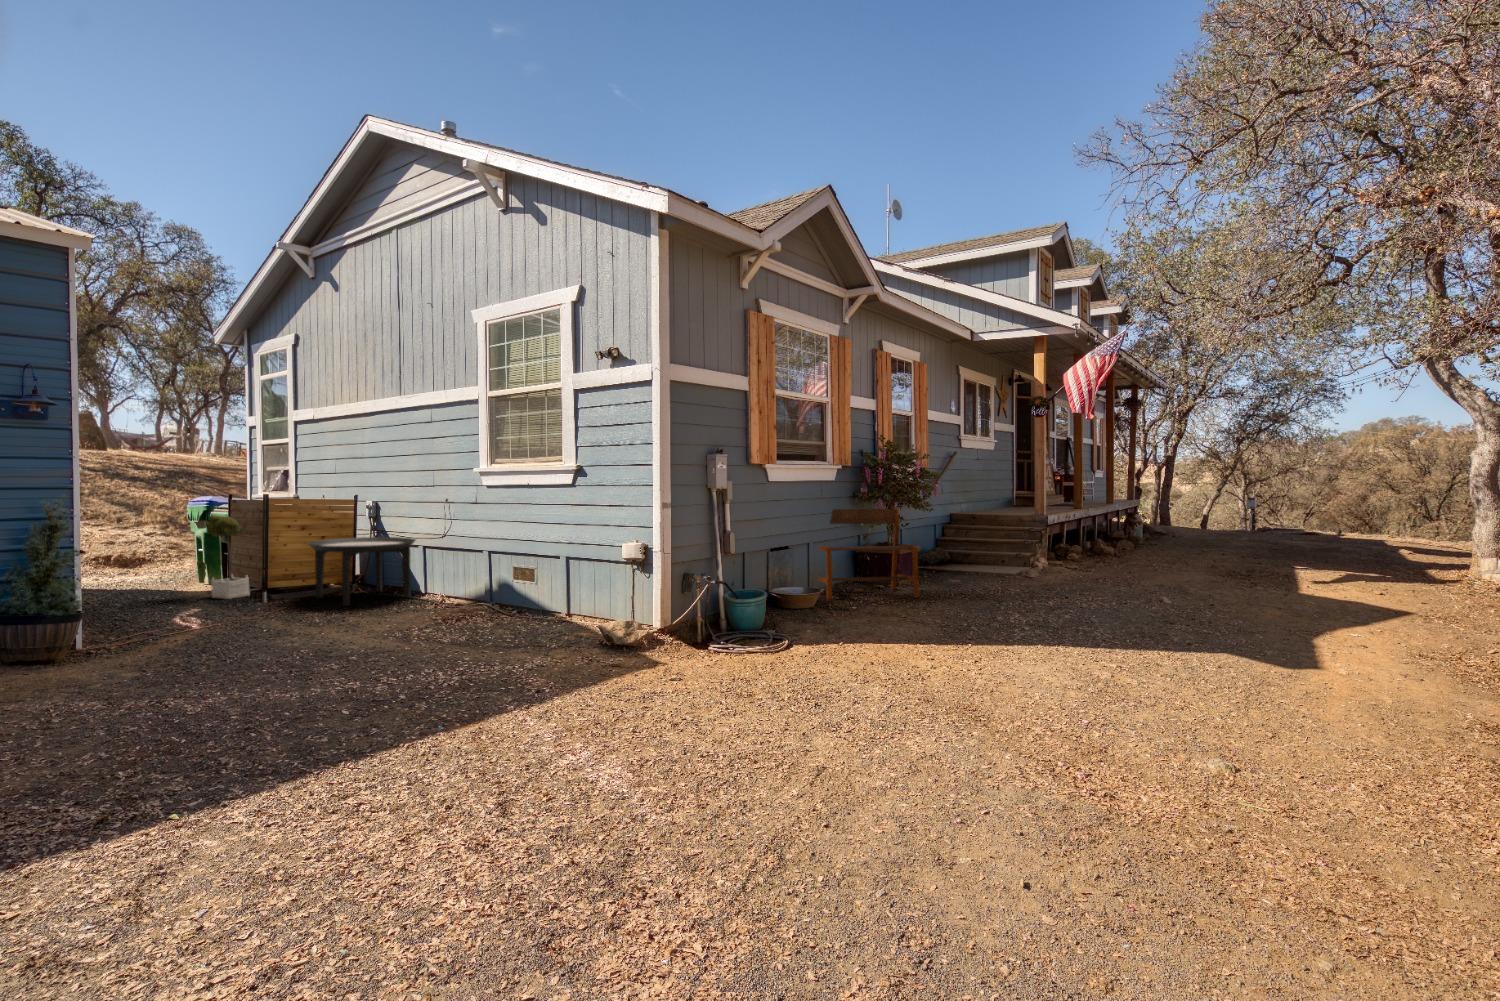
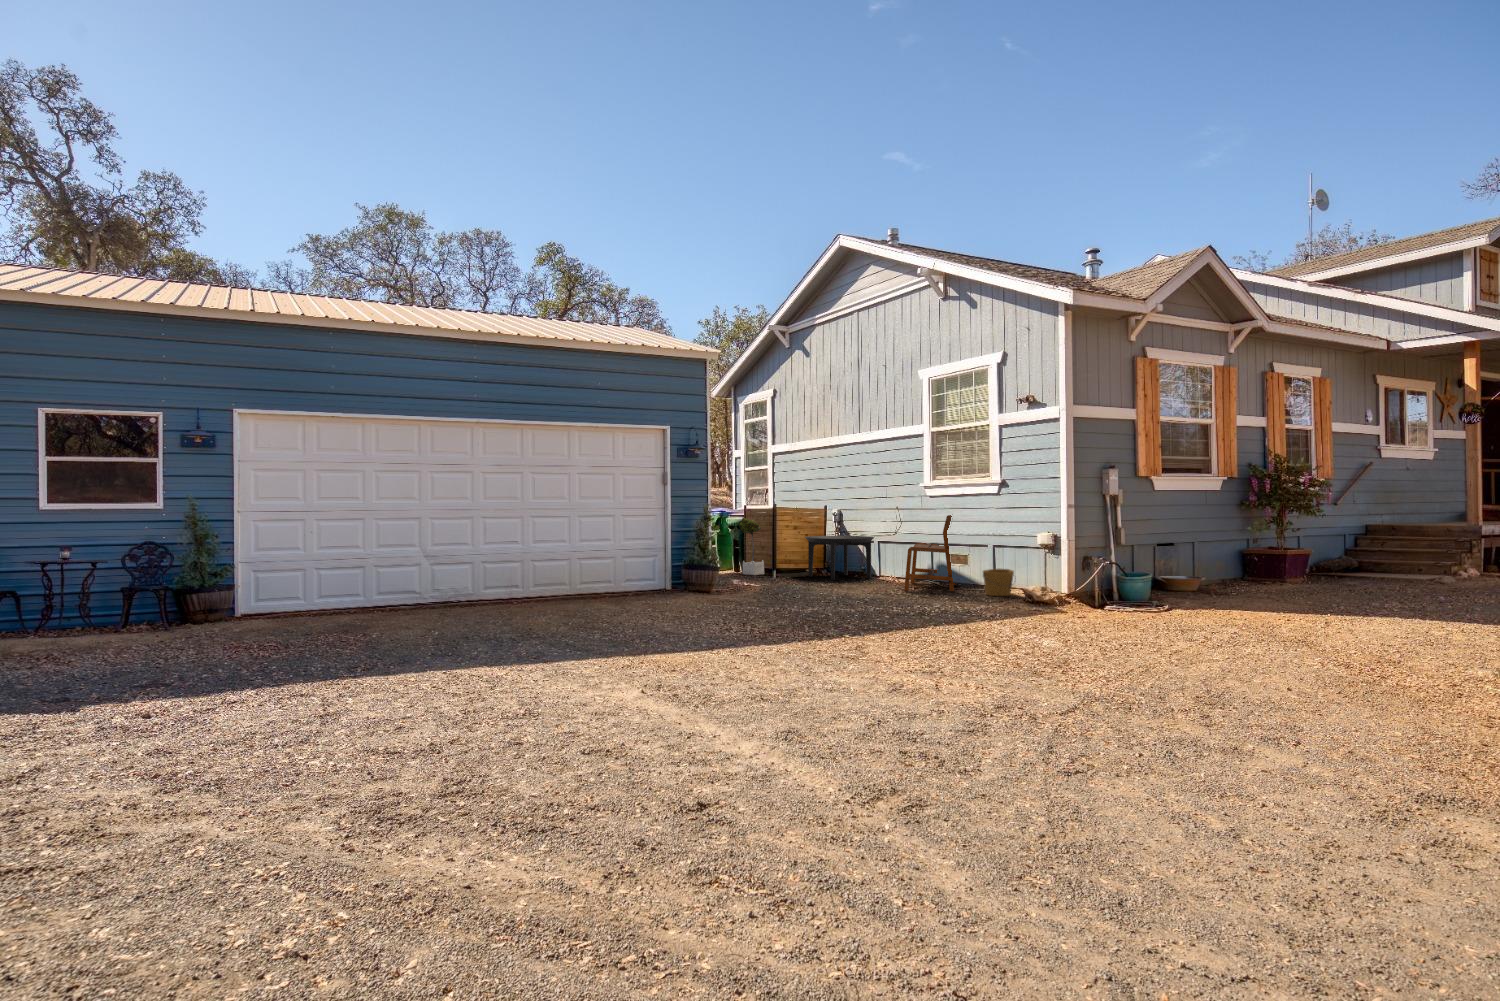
bench: present [817,508,919,600] -> present [904,515,956,591]
bucket: none [548,589,595,630] -> present [983,568,1014,596]

